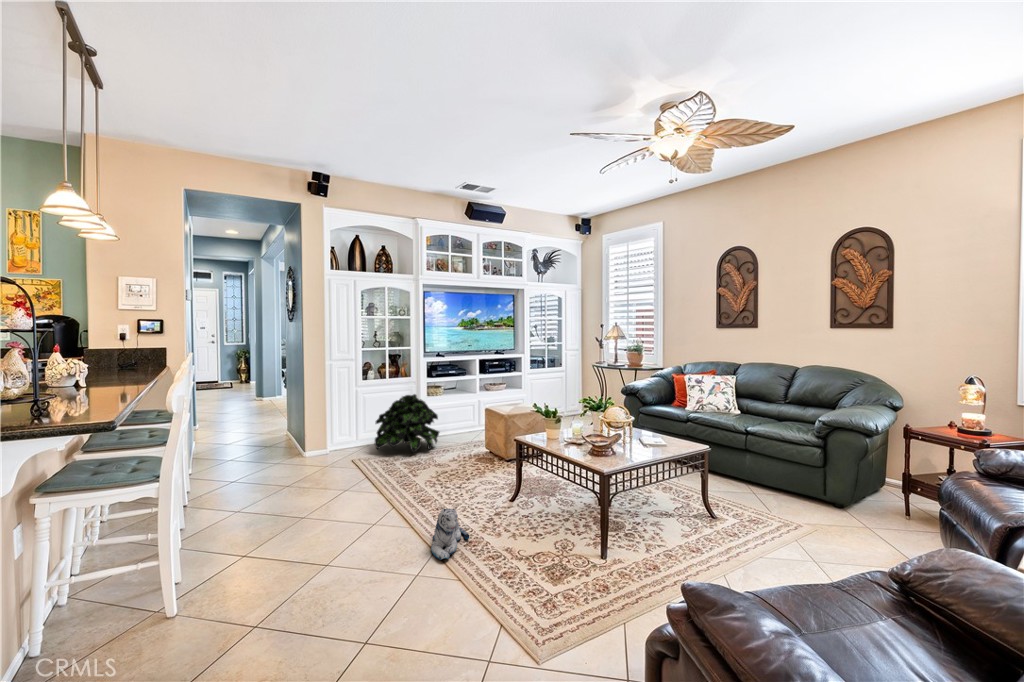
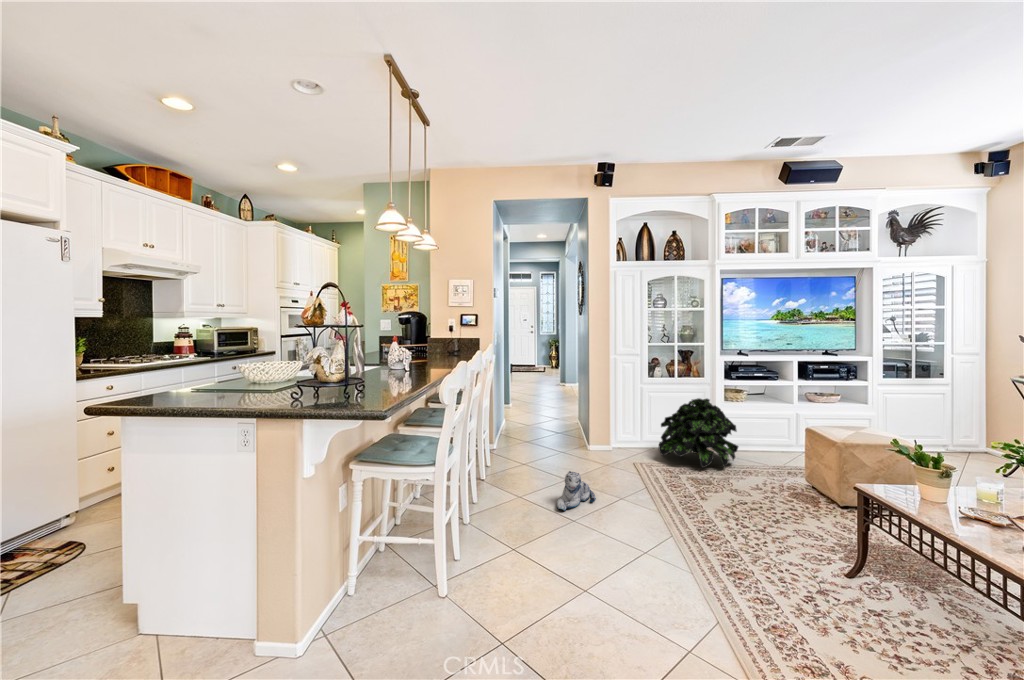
plush toy: present [431,509,469,560] -> present [557,471,596,511]

